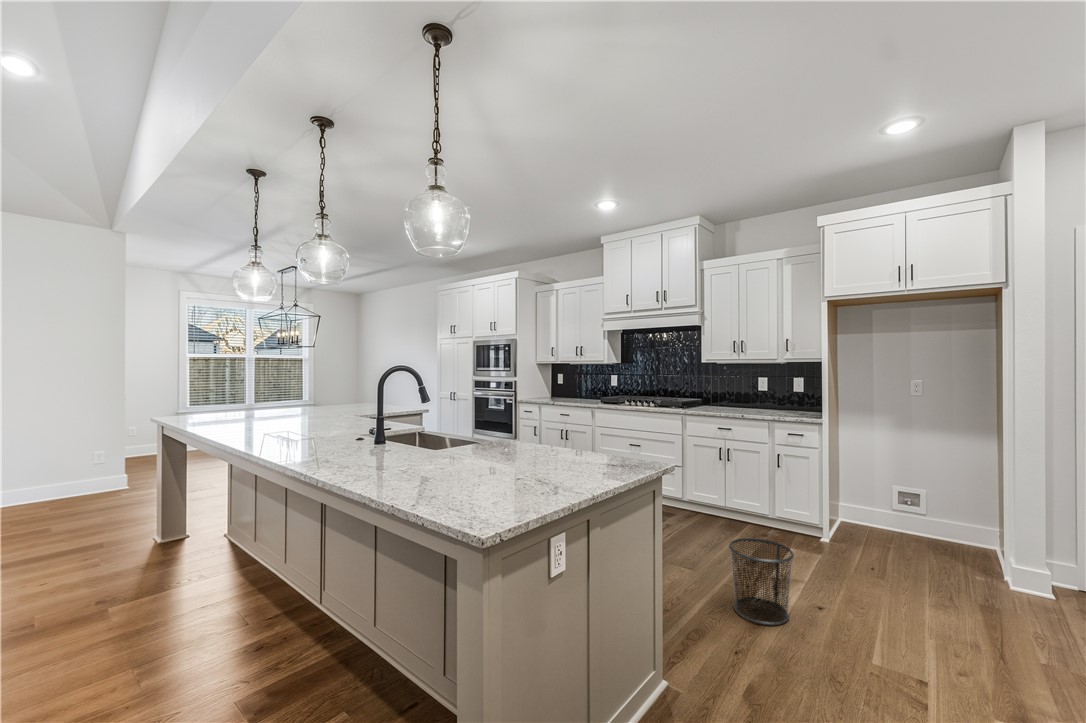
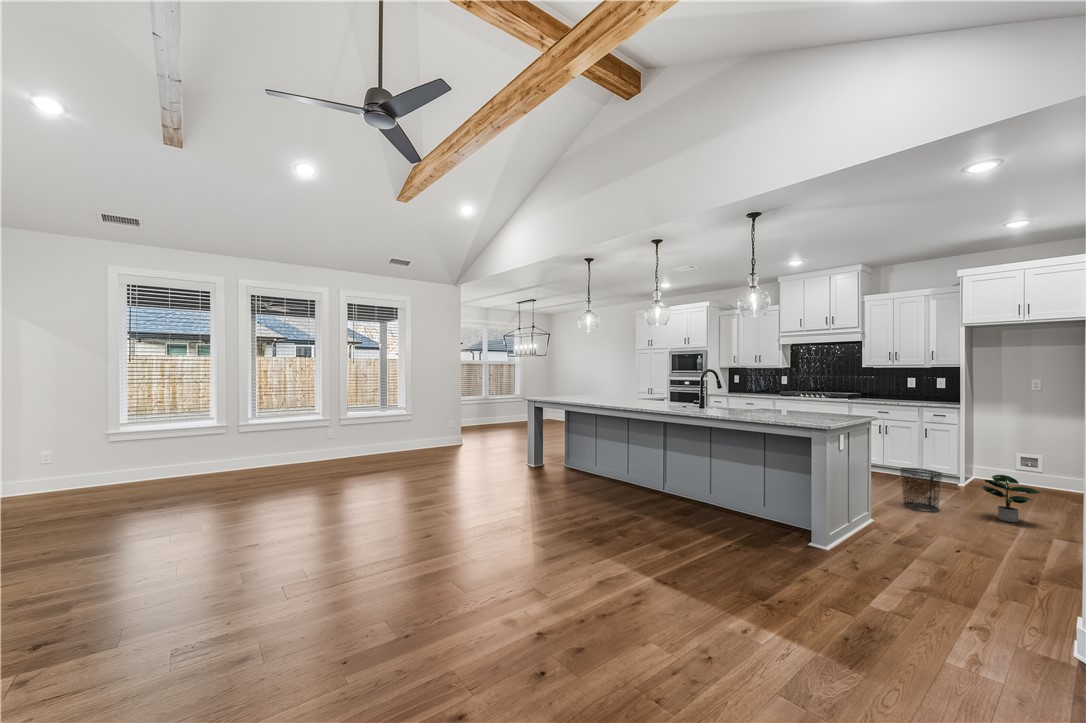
potted plant: none [853,552,948,646] -> present [982,475,1042,522]

